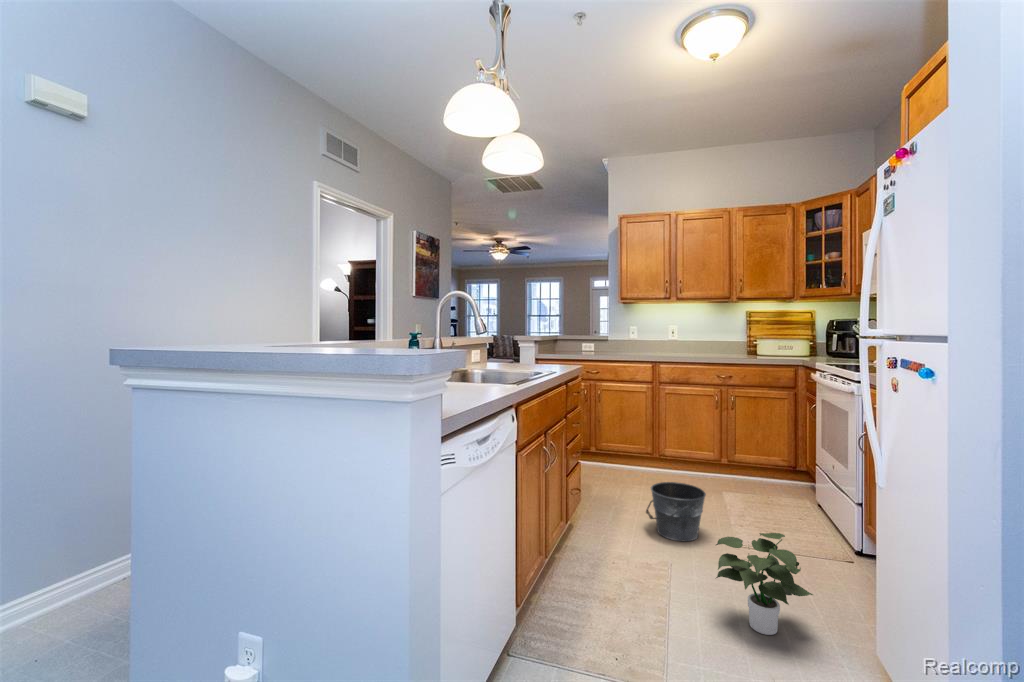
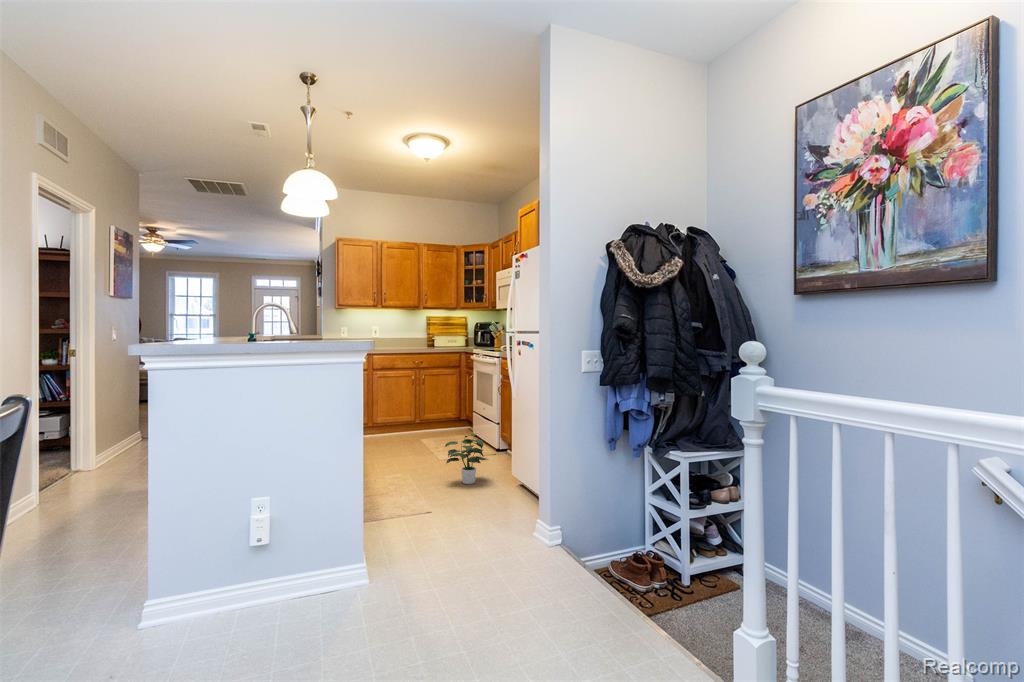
bucket: present [646,482,706,541] -> none [388,432,425,466]

